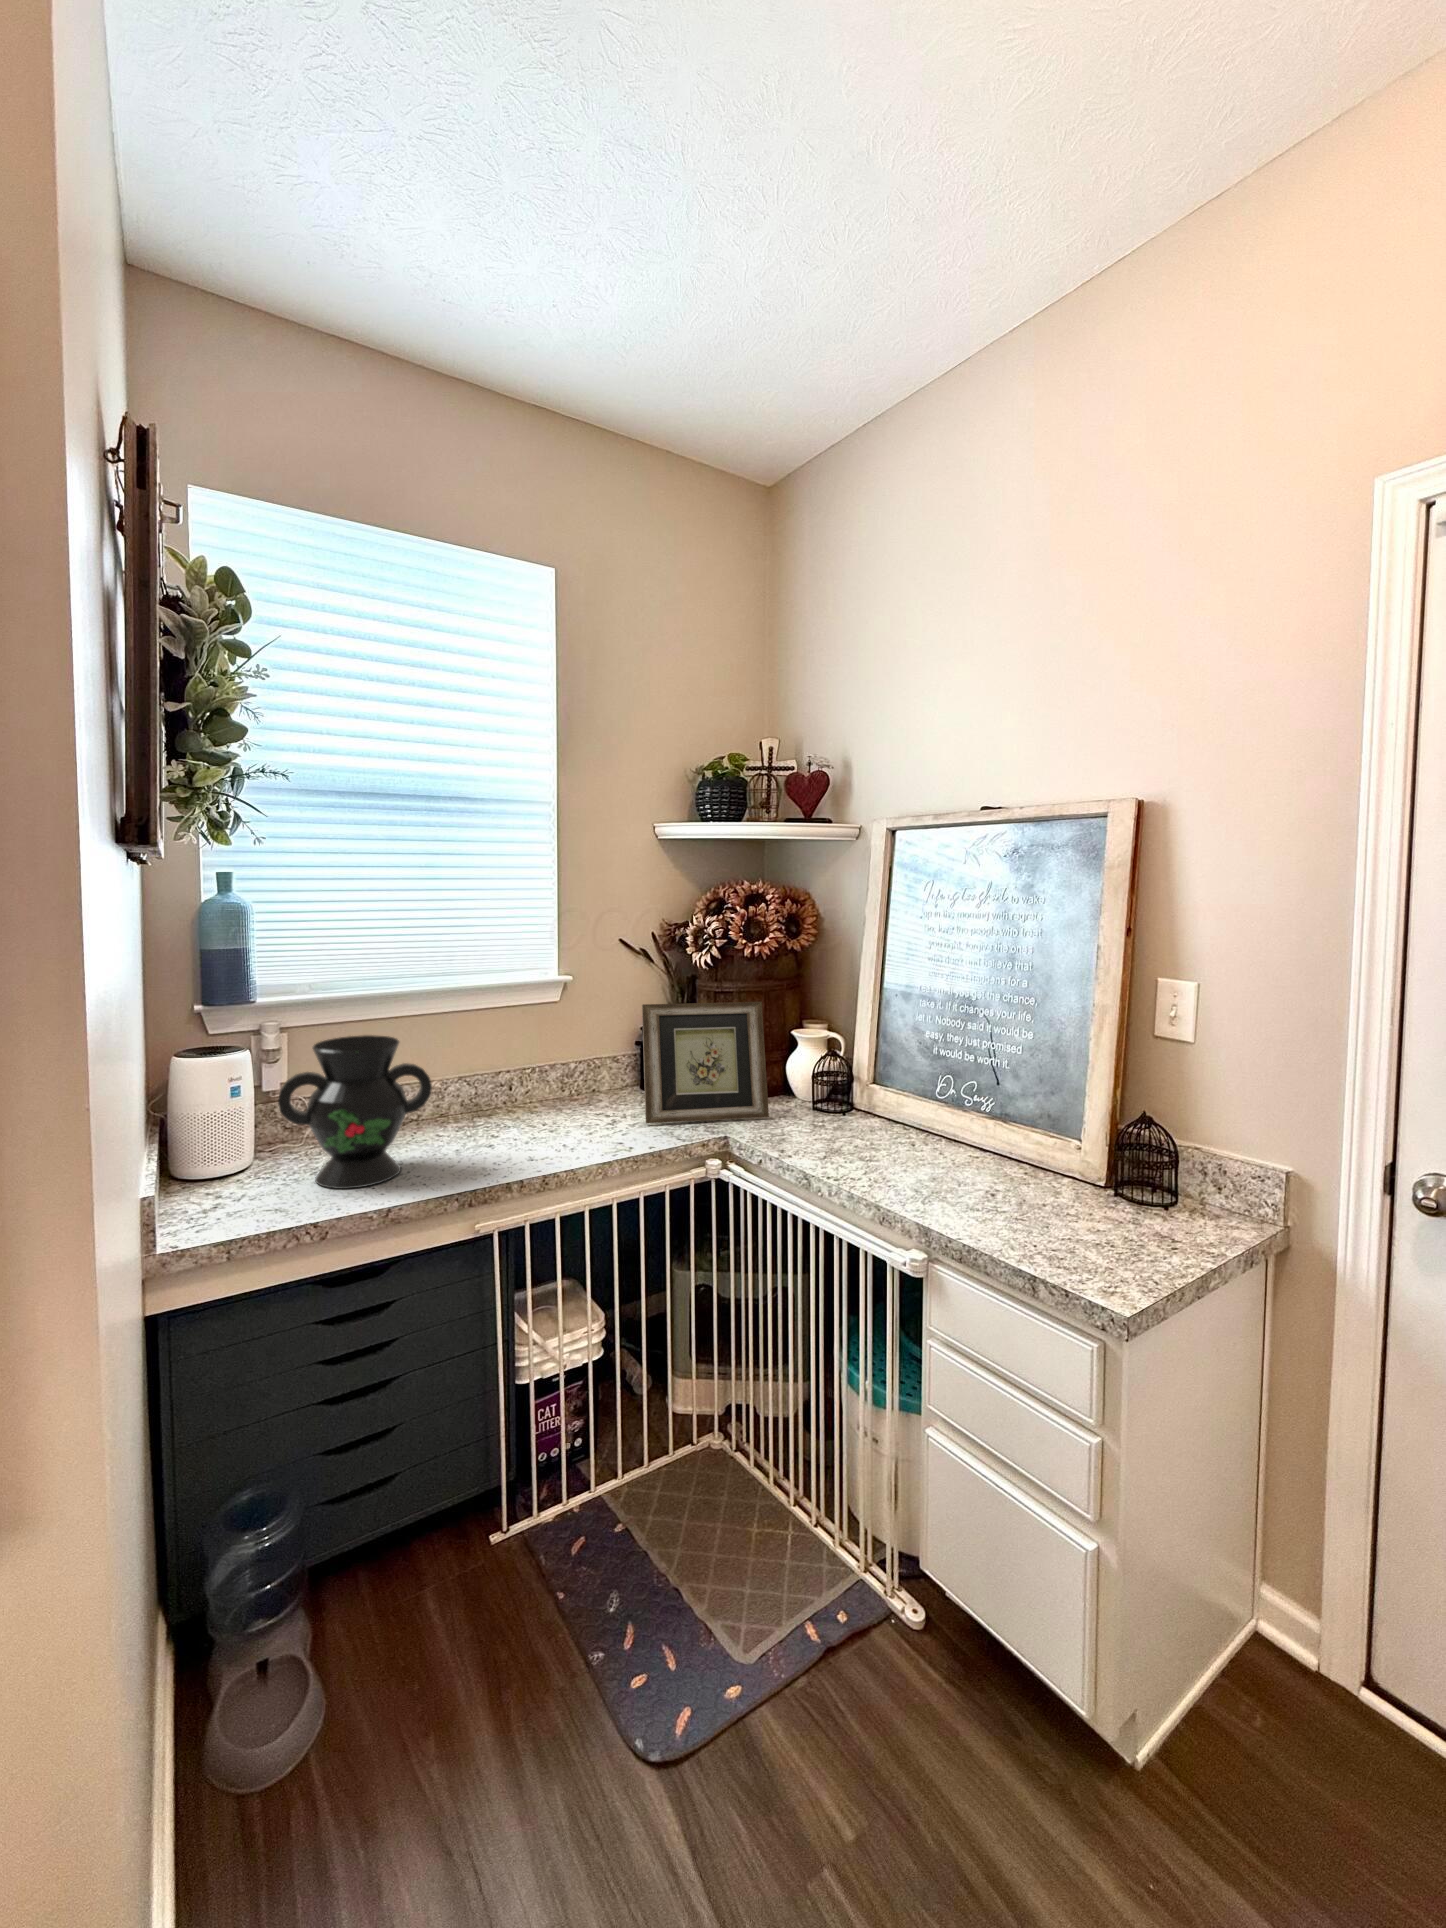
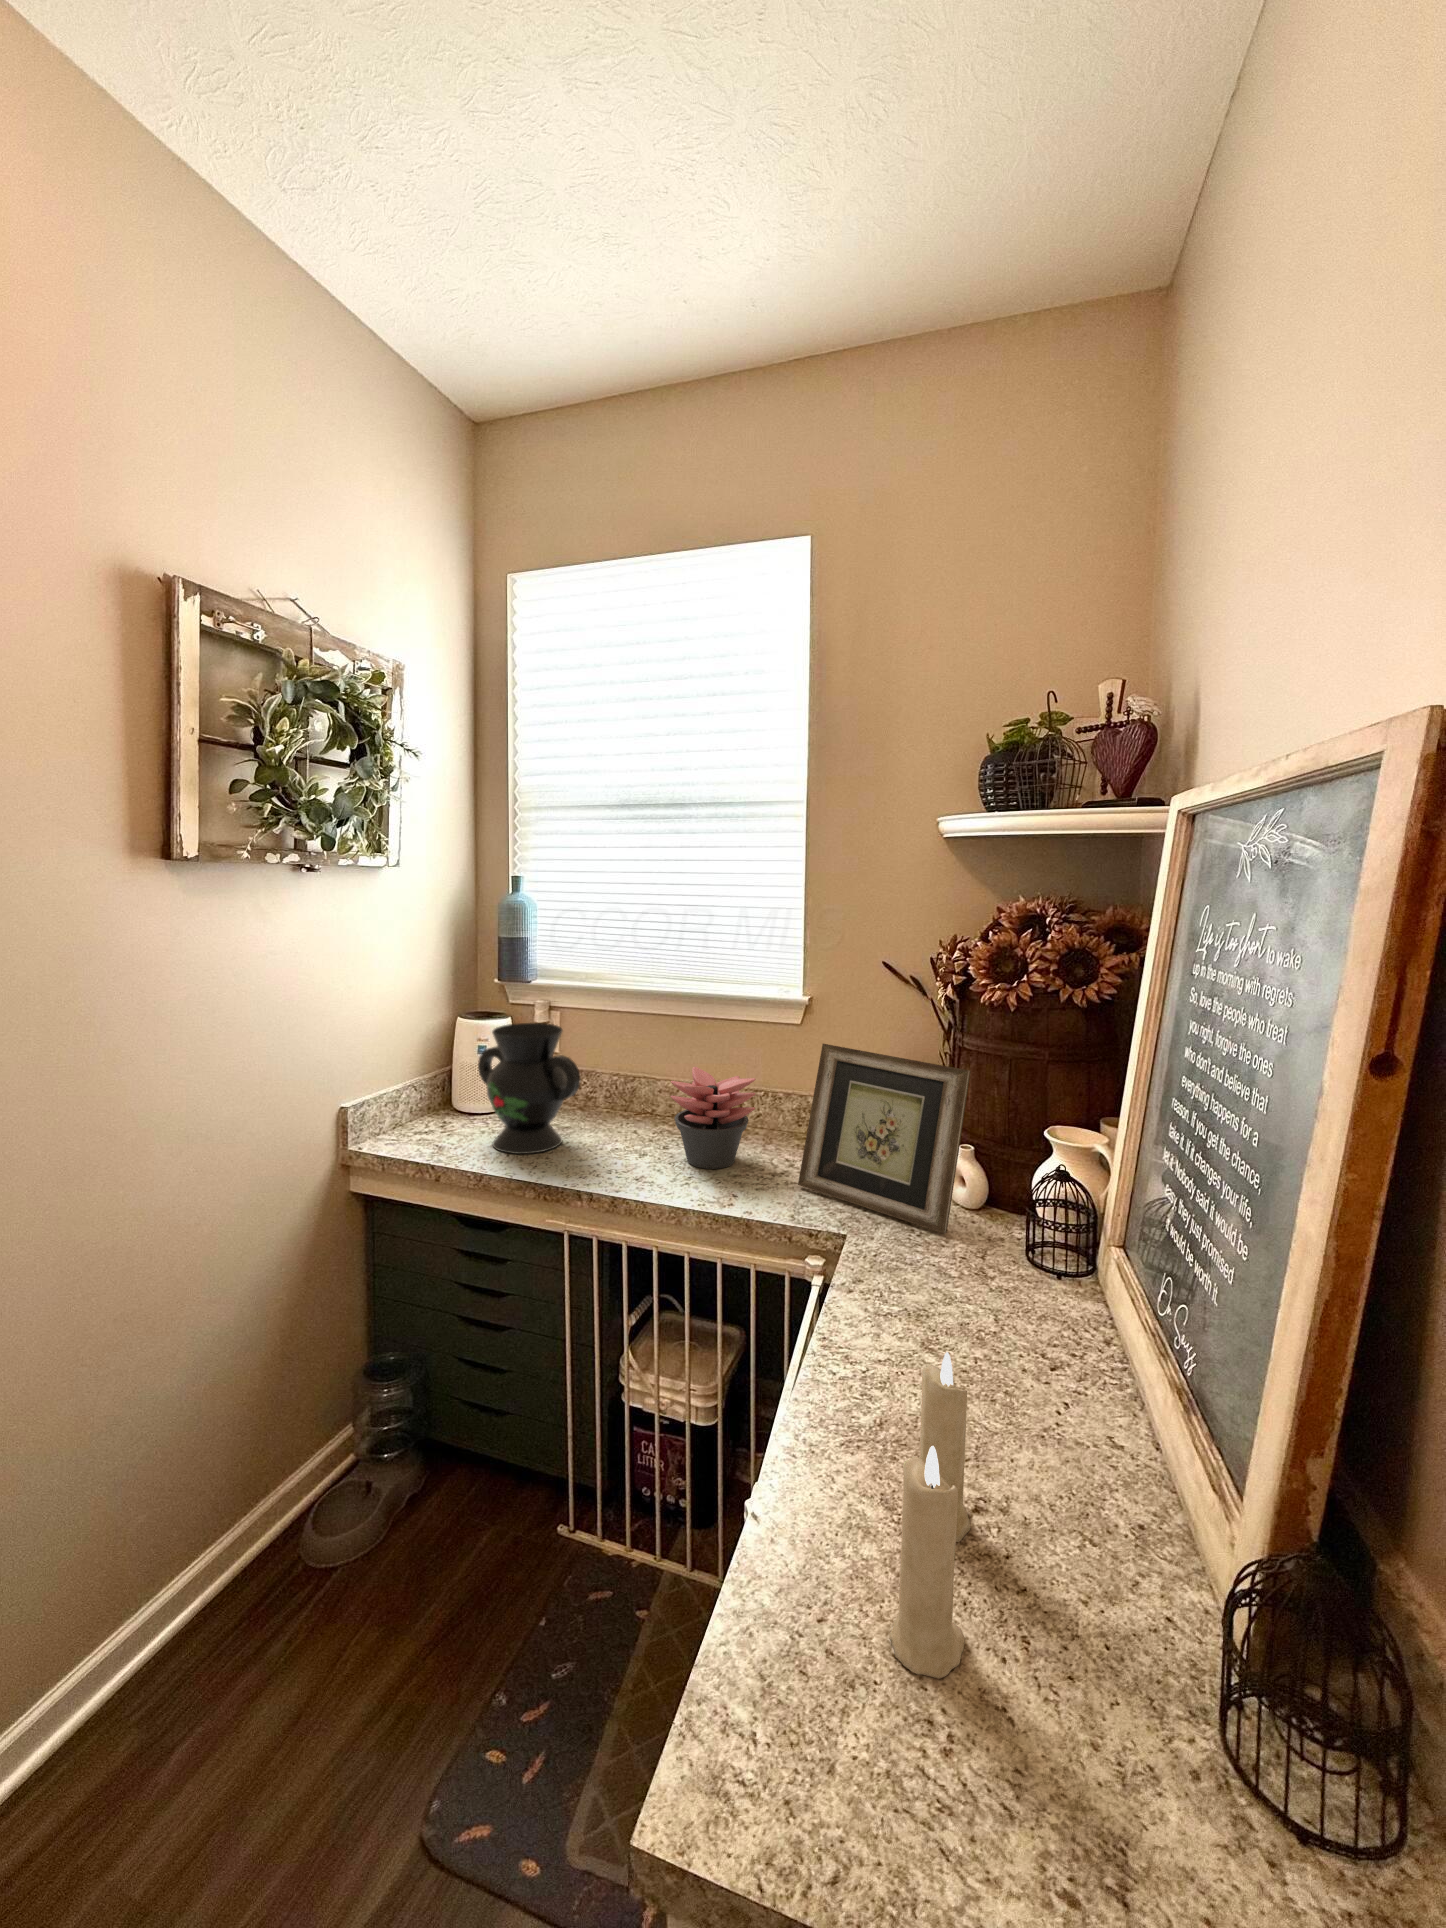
succulent plant: none [513,1047,587,1139] -> present [670,1067,756,1169]
candle: none [975,1104,1075,1235] -> present [889,1352,970,1679]

